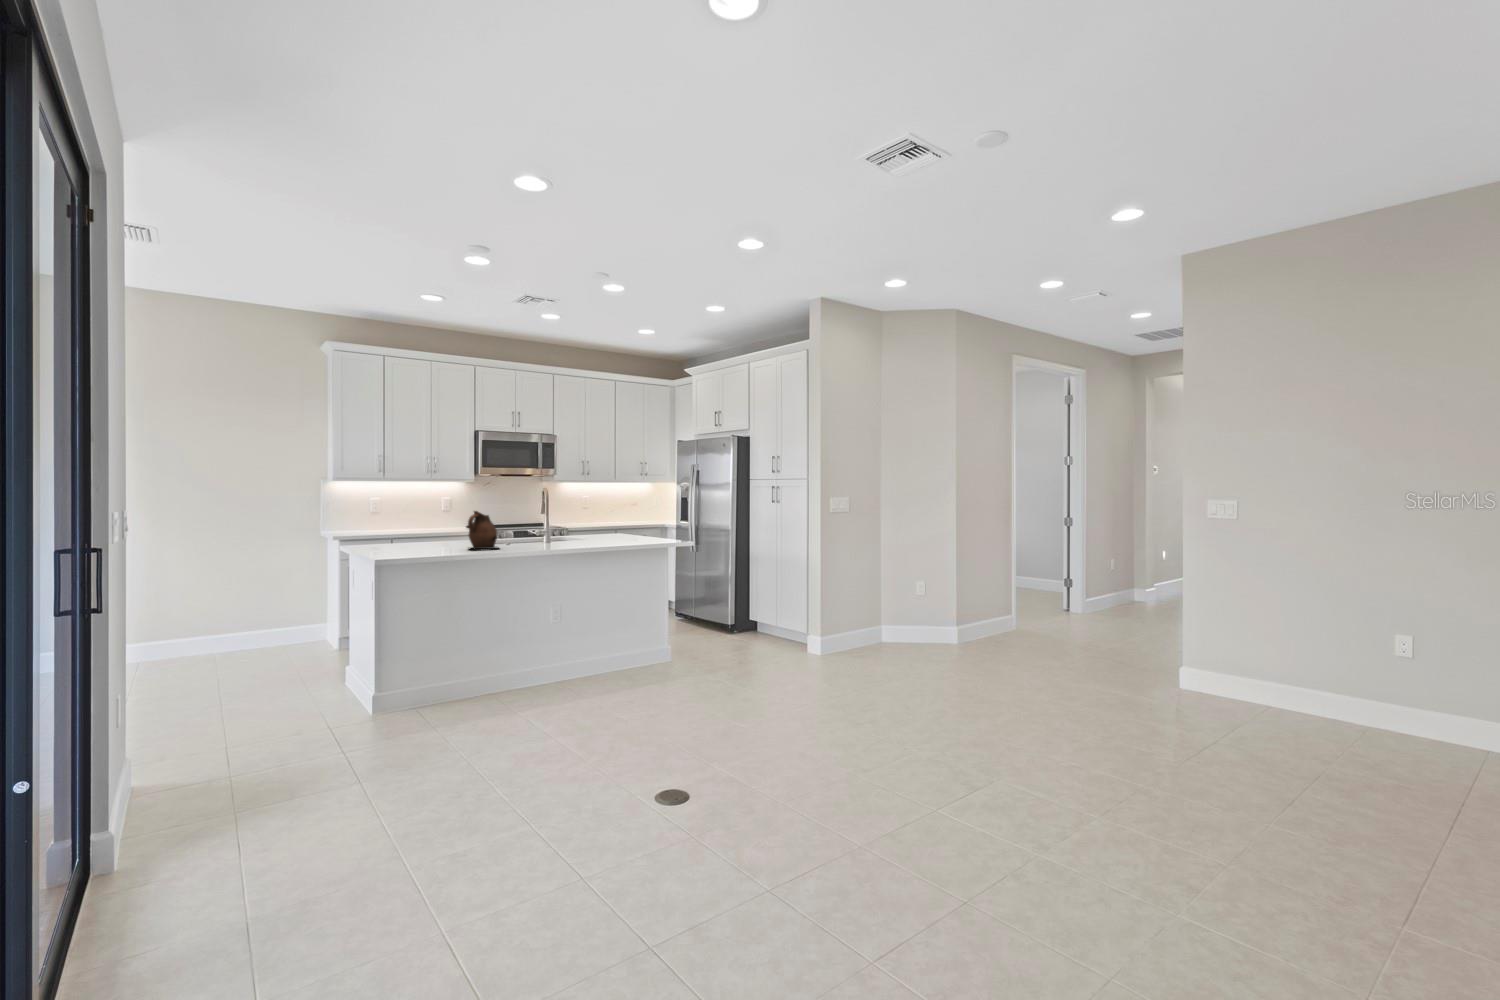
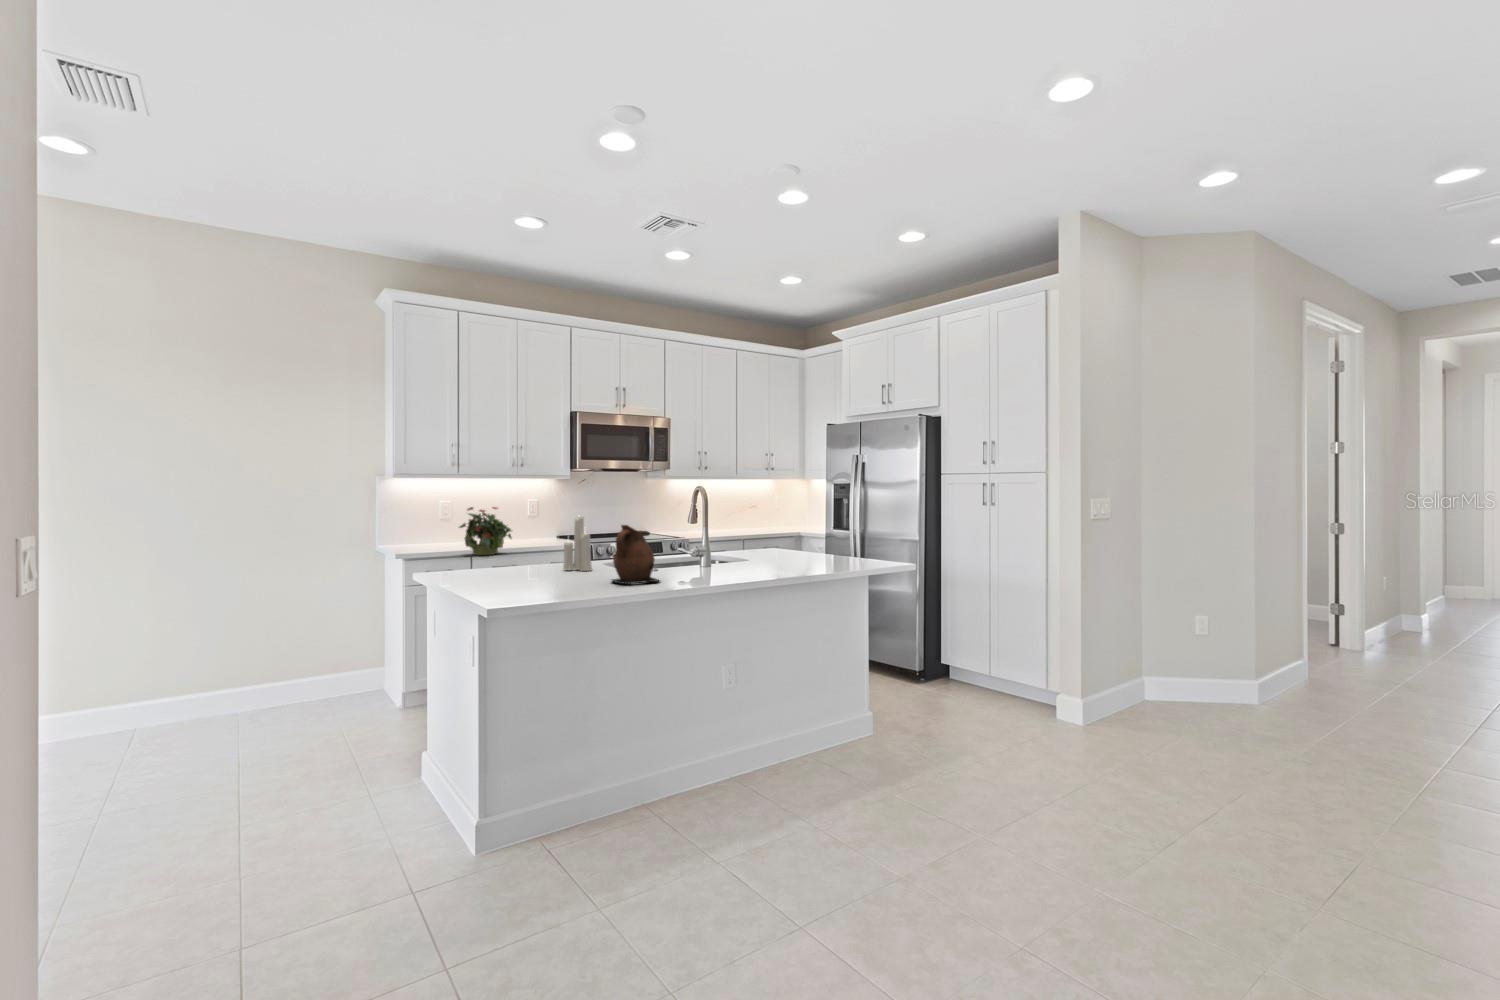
candle: none [445,500,466,545] -> present [563,516,592,571]
potted plant: none [381,501,423,537] -> present [460,507,511,555]

